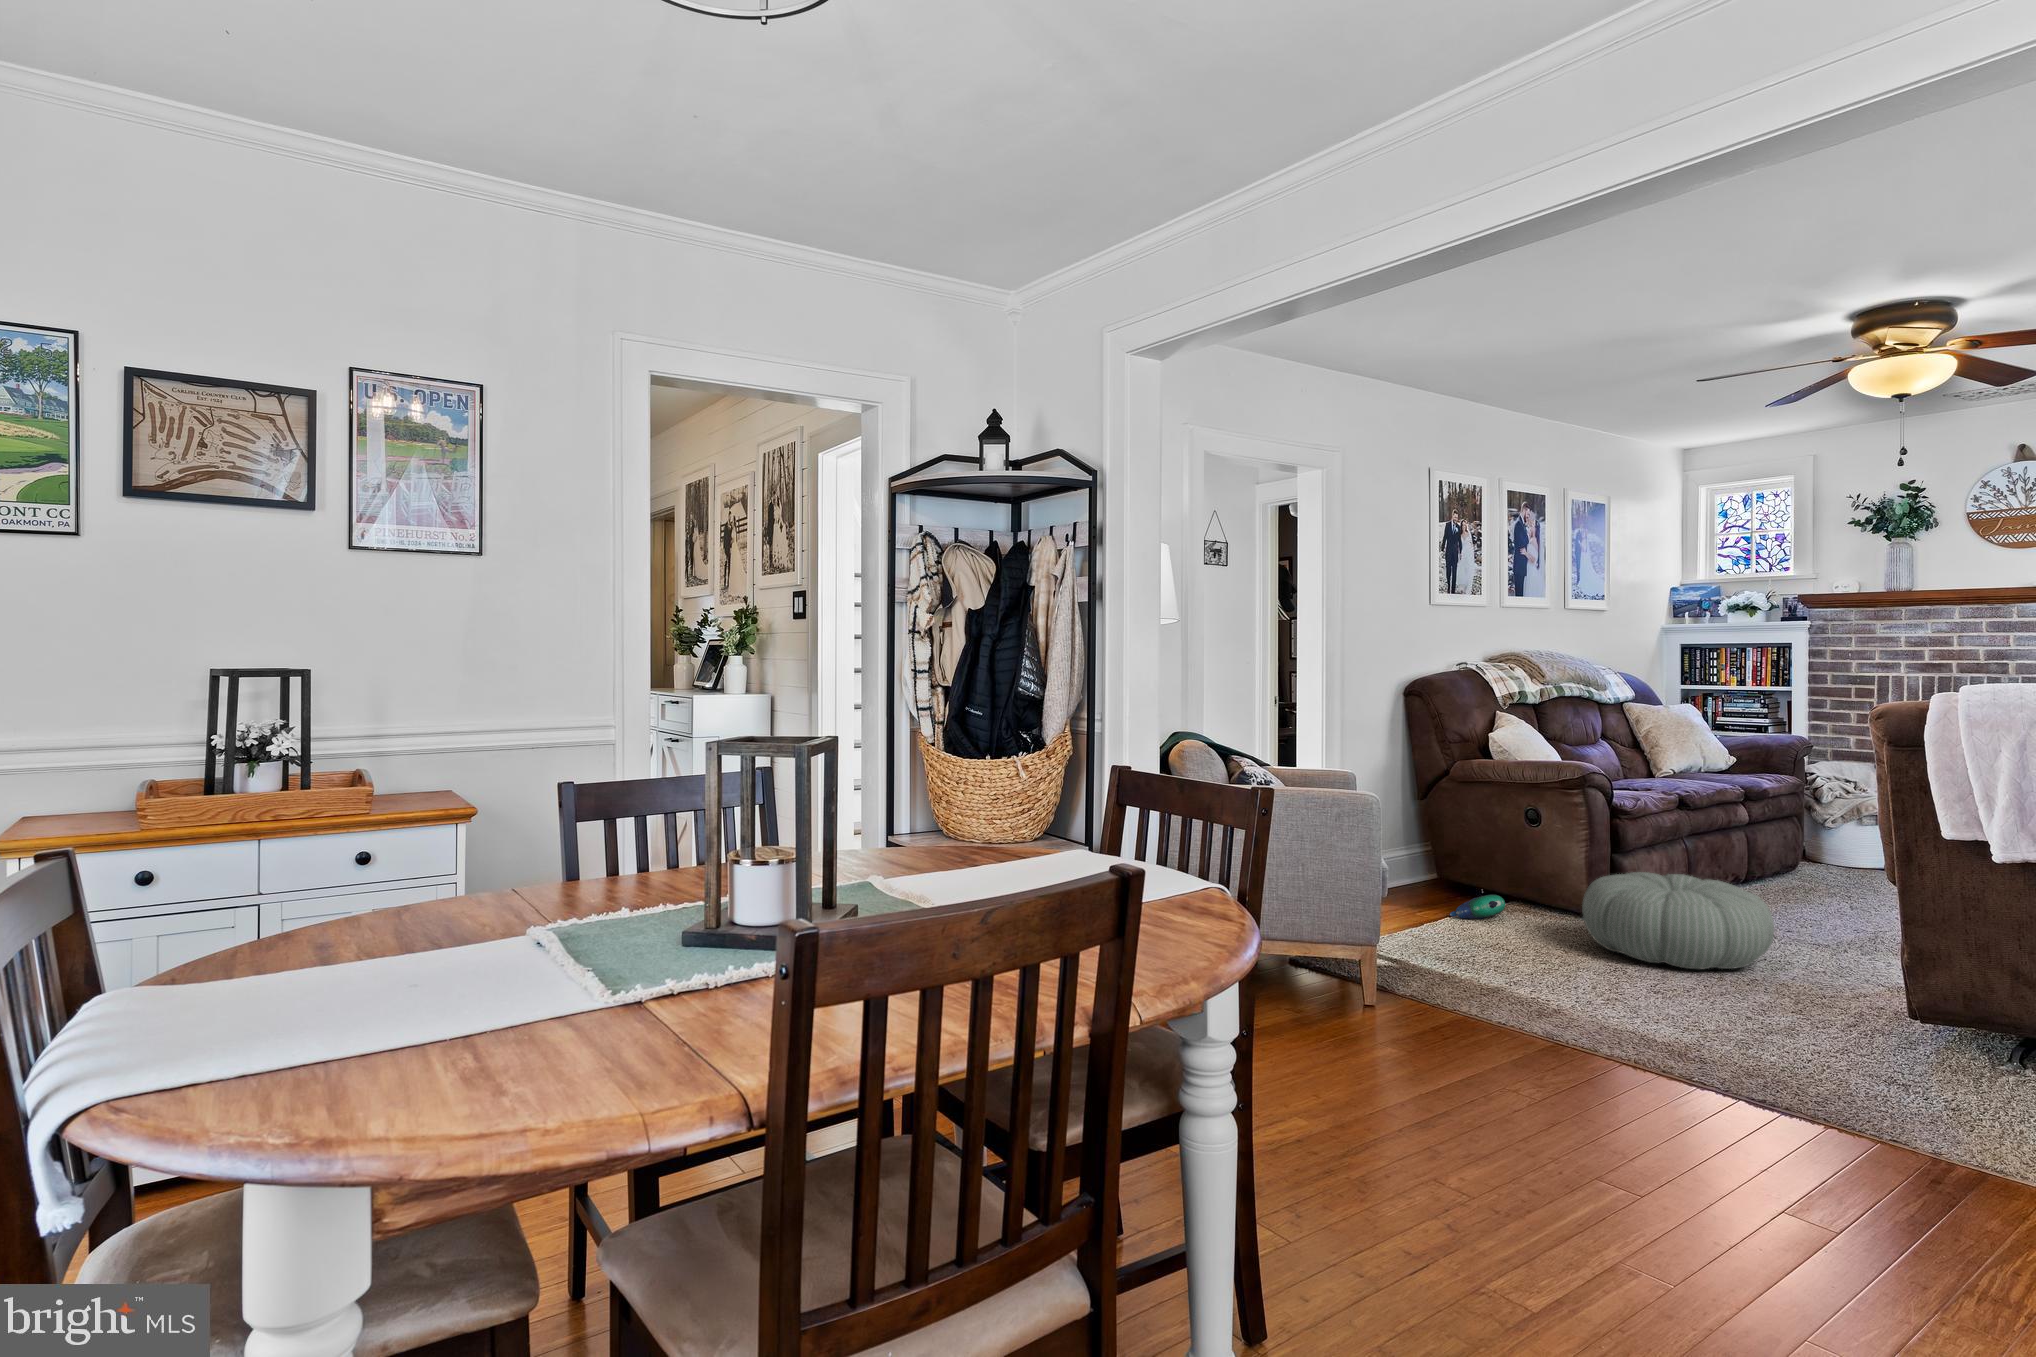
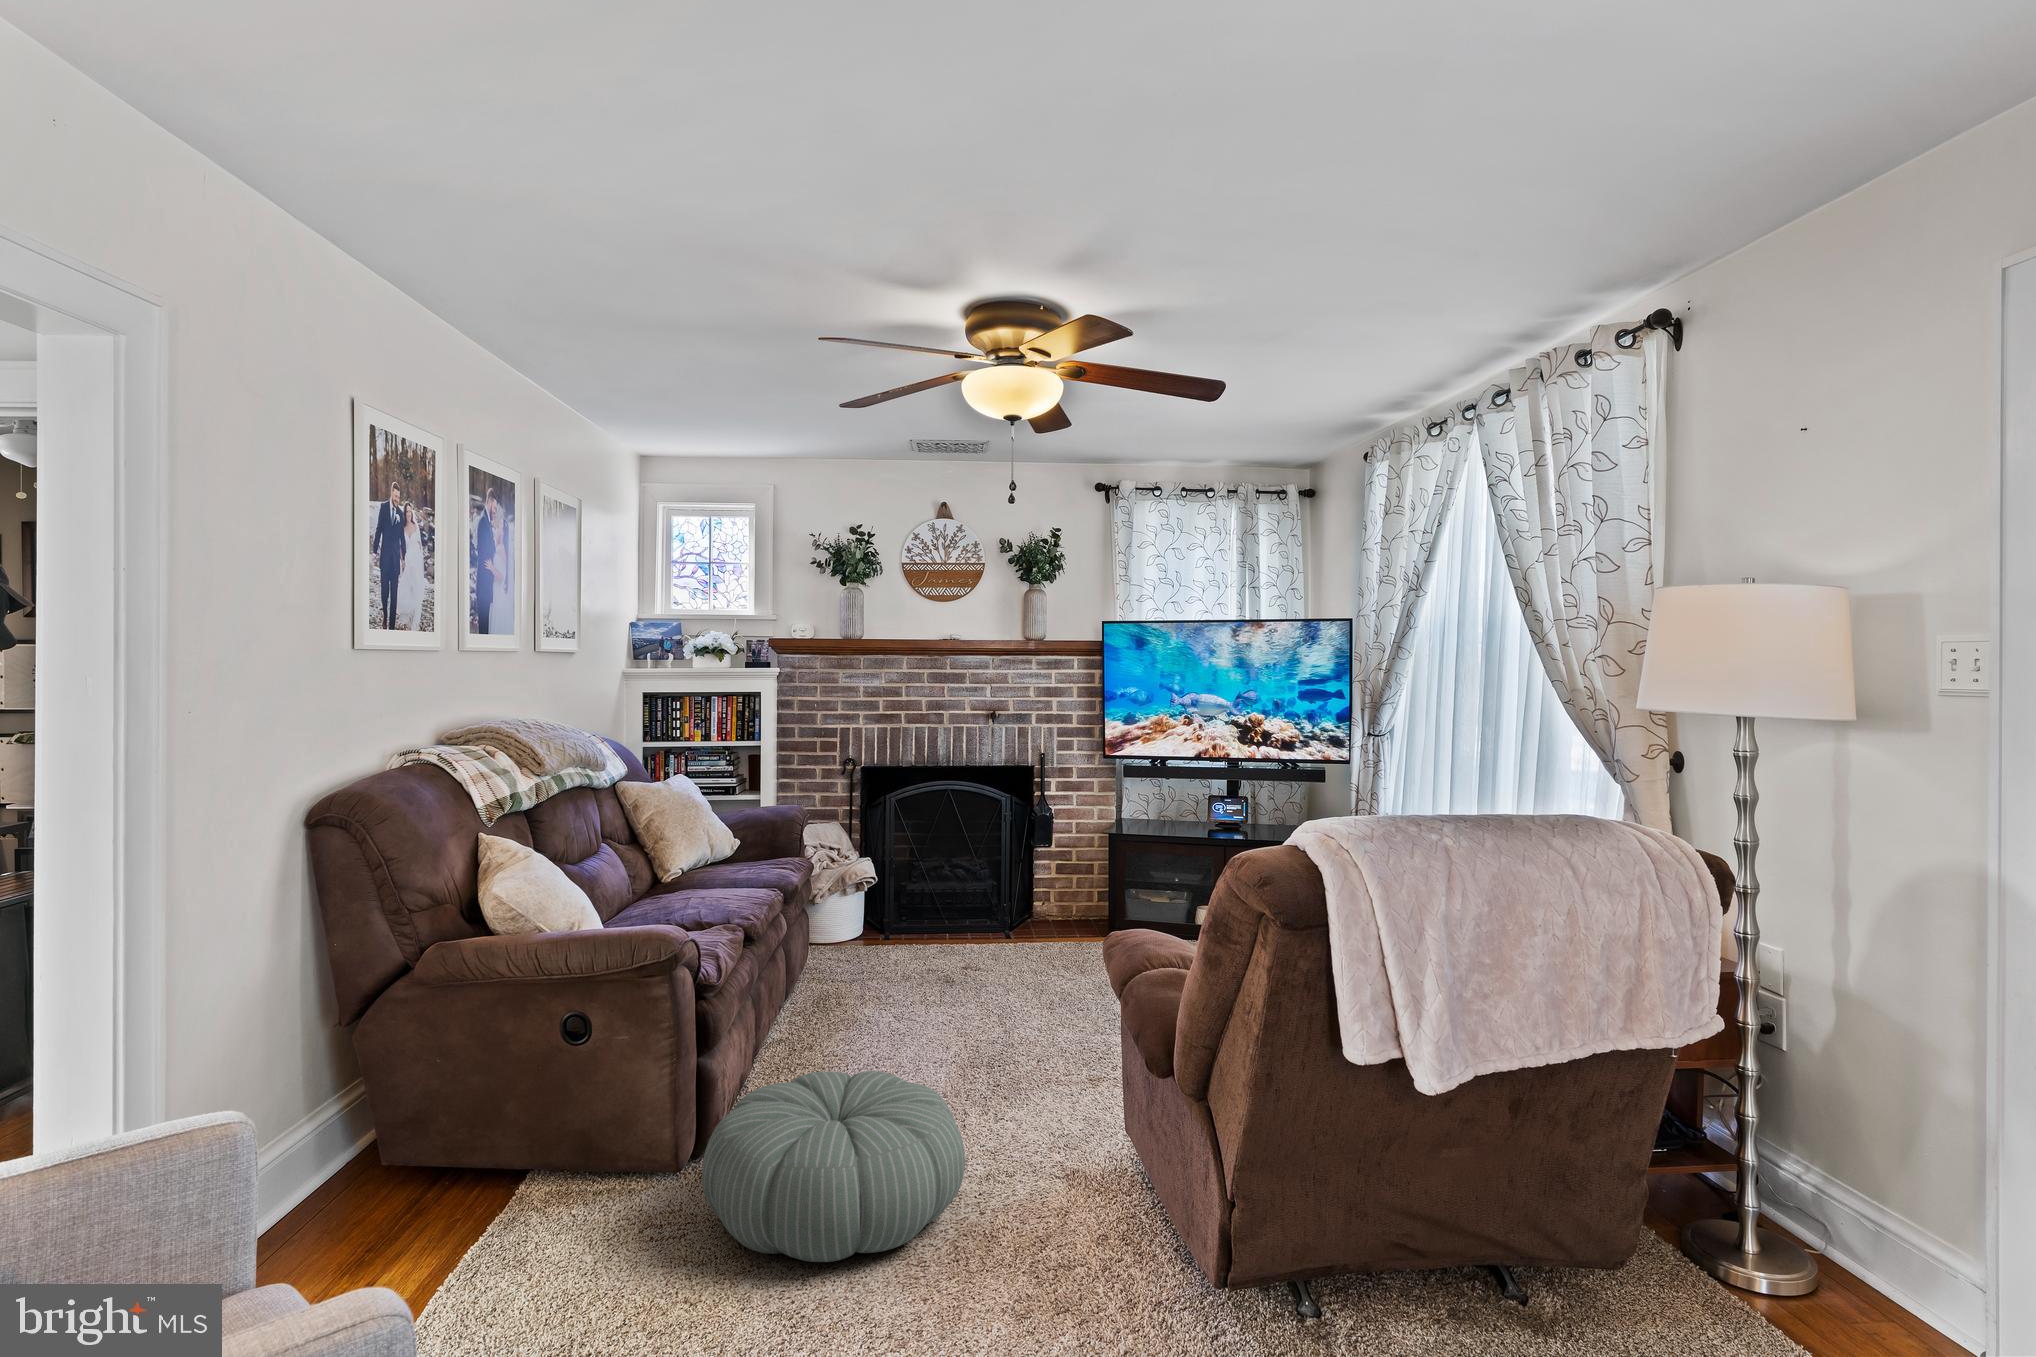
plush toy: present [1449,894,1505,919] -> none [456,1185,553,1268]

